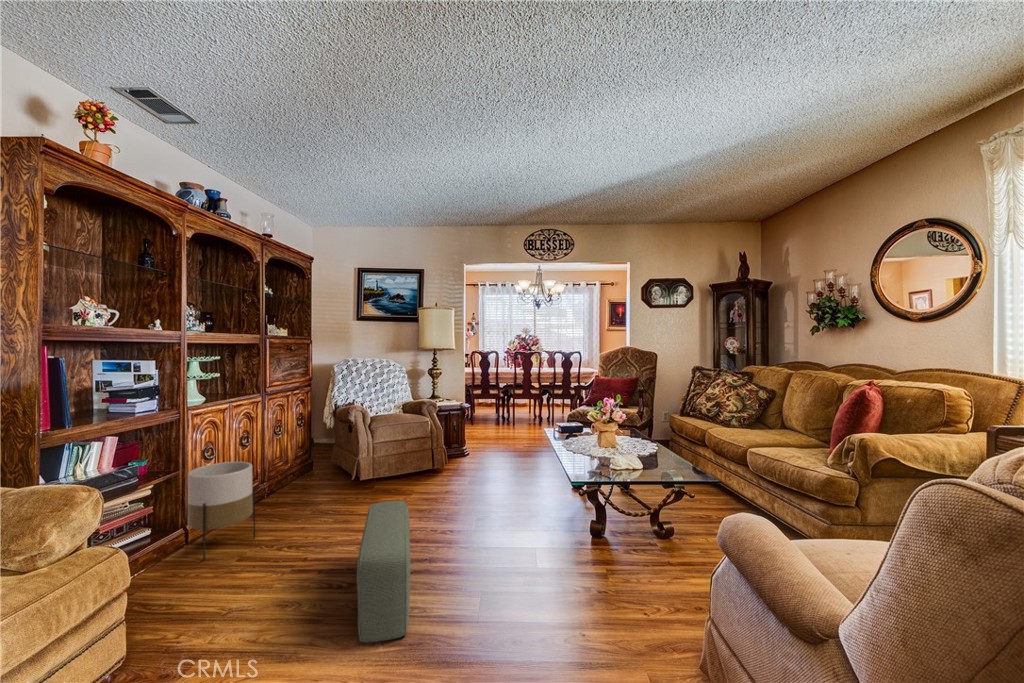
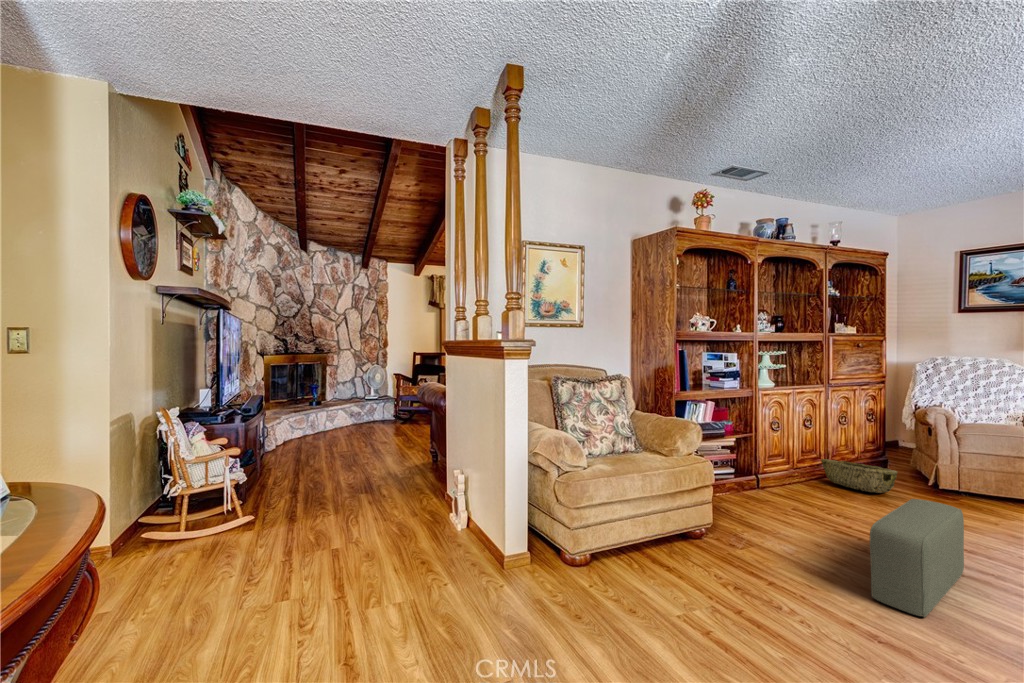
planter: present [188,462,255,560] -> none [757,434,809,502]
woven basket: none [260,472,331,503] -> present [821,459,897,493]

